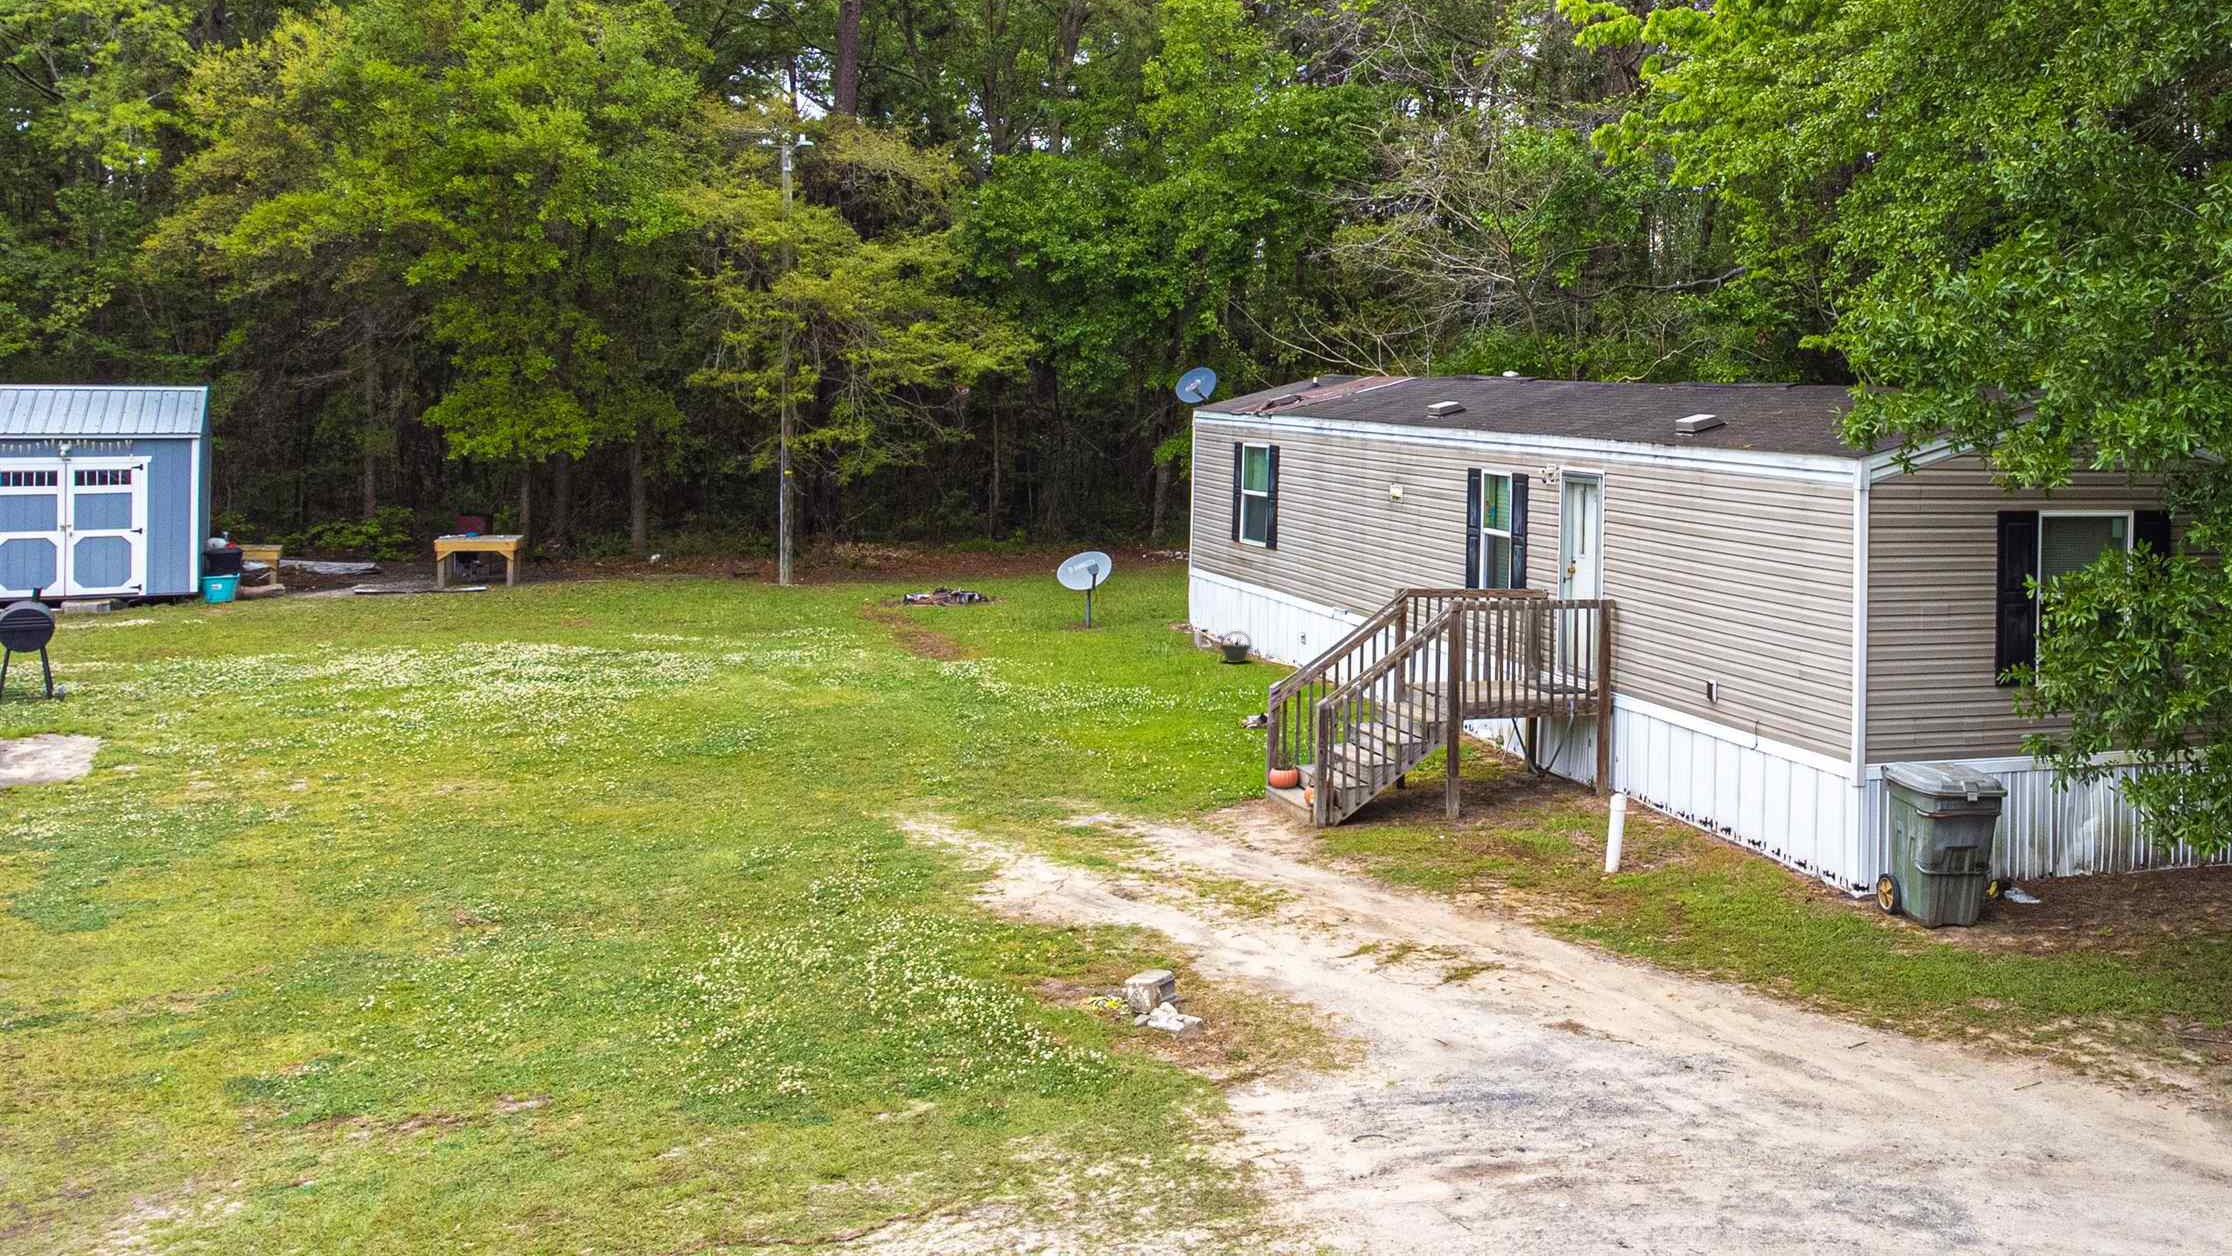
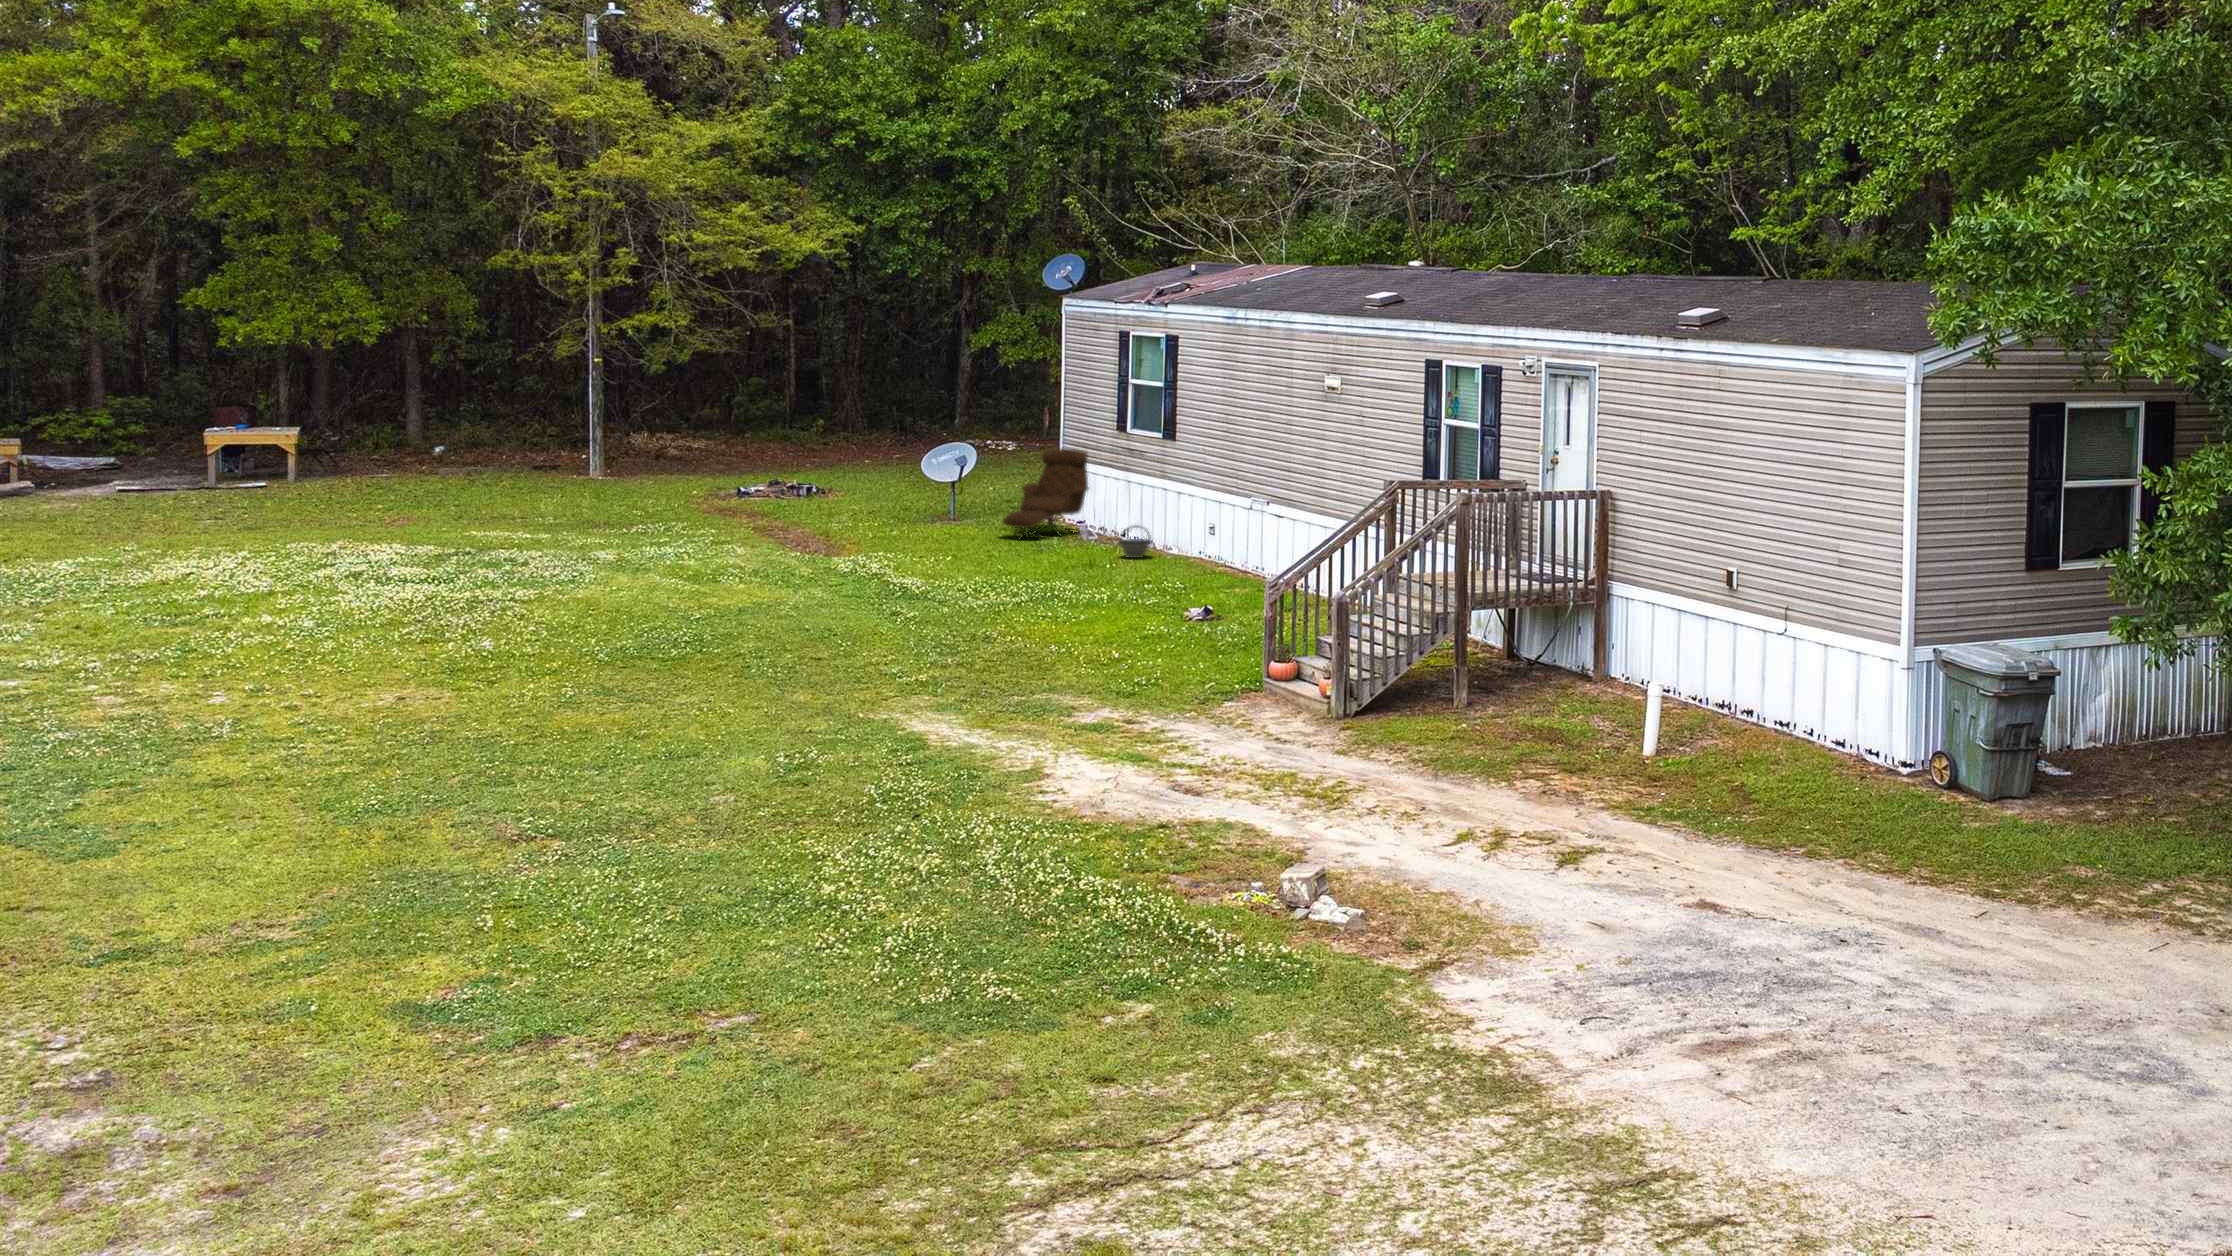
lounge chair: none [1124,557,1209,645] -> present [1003,449,1089,537]

